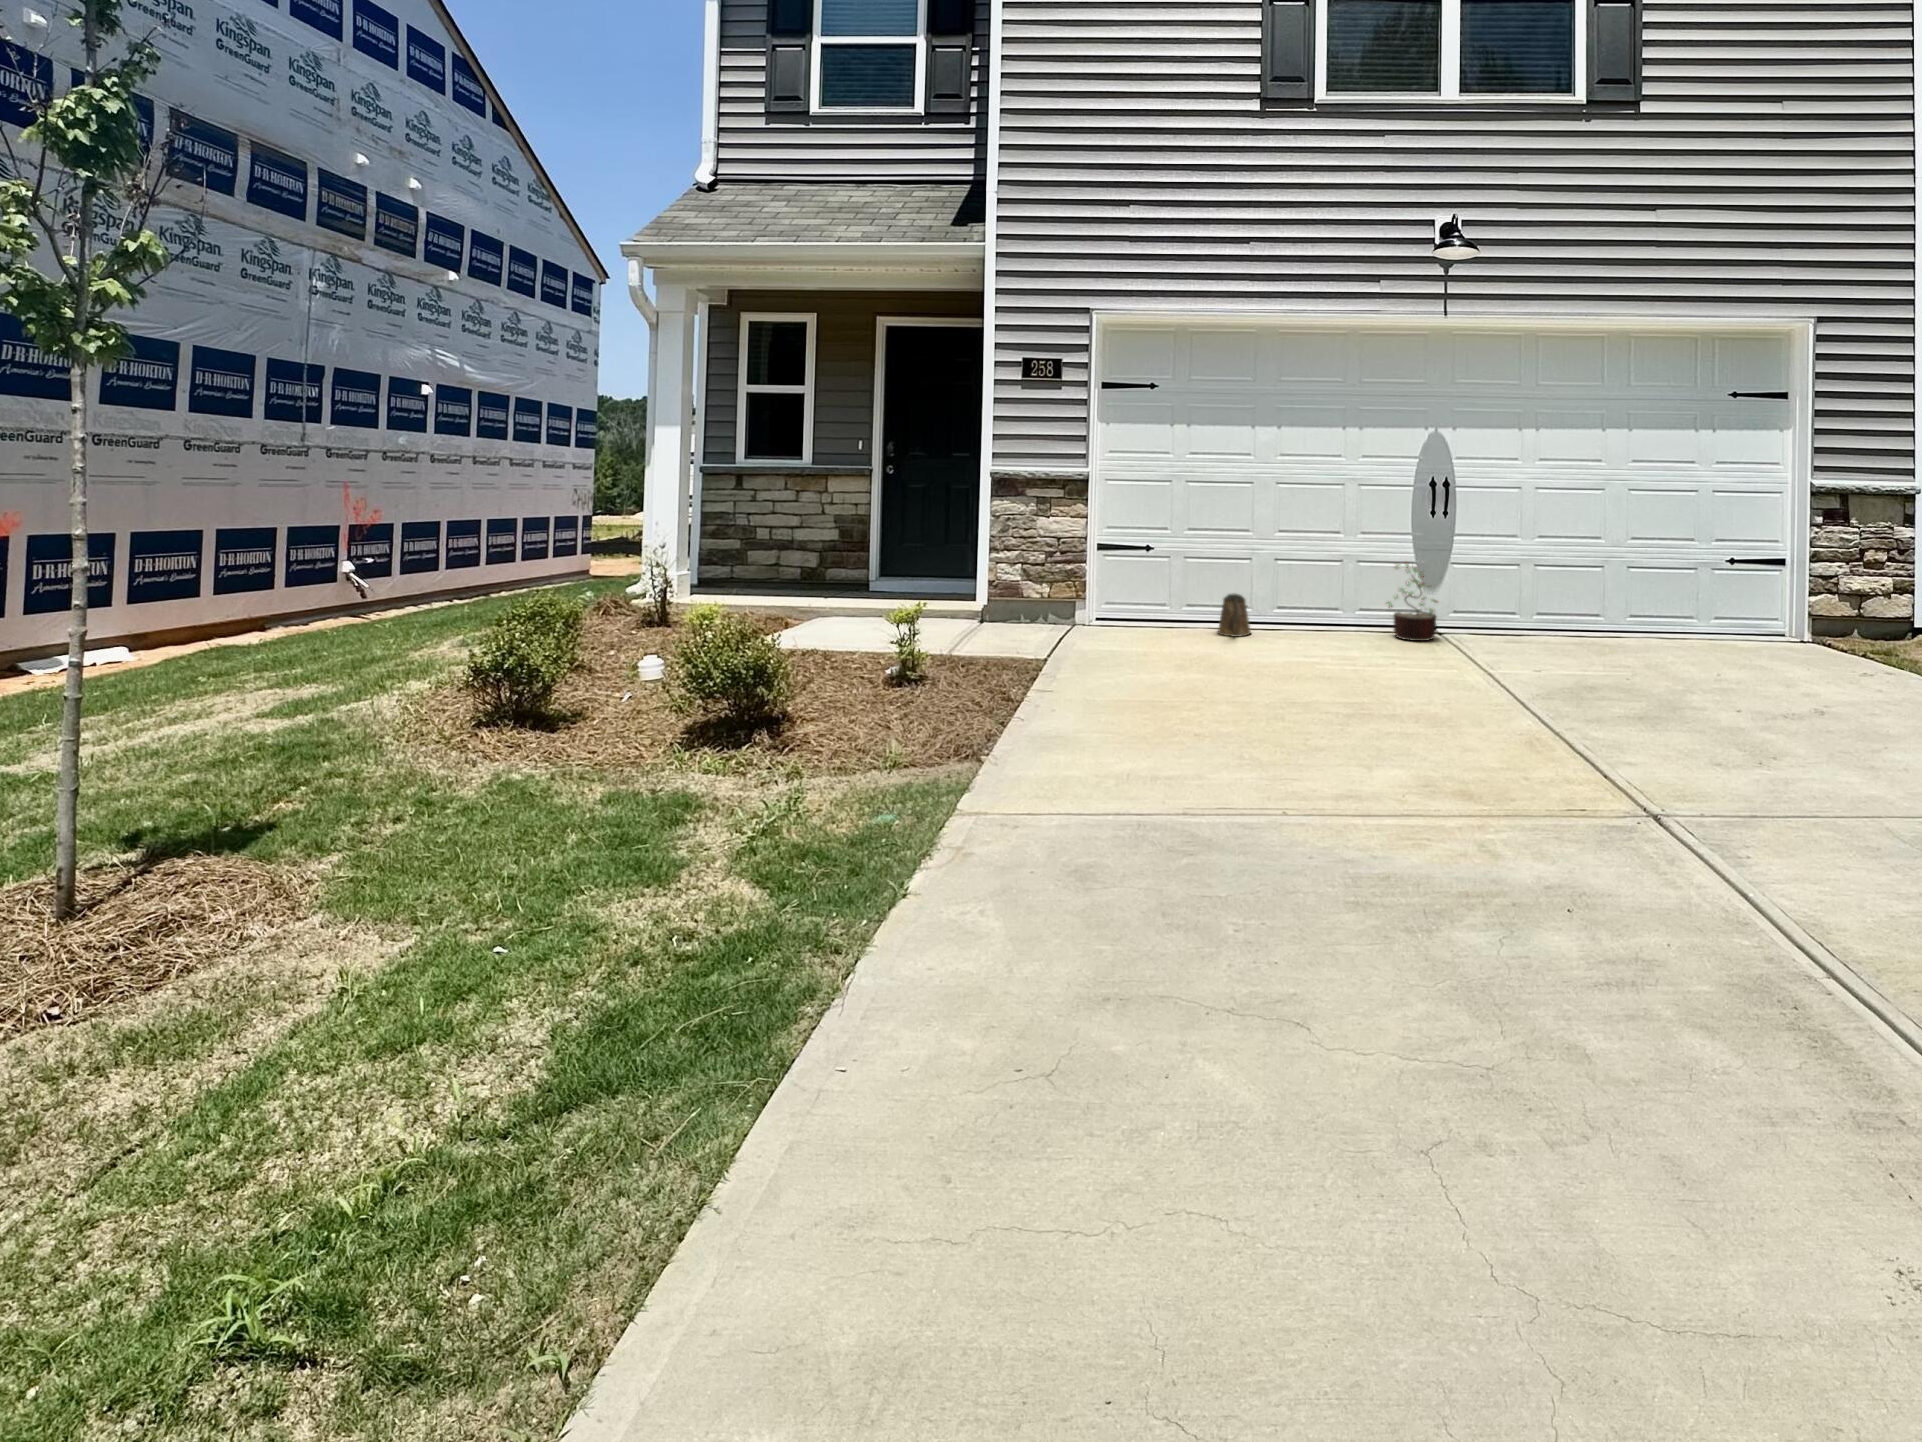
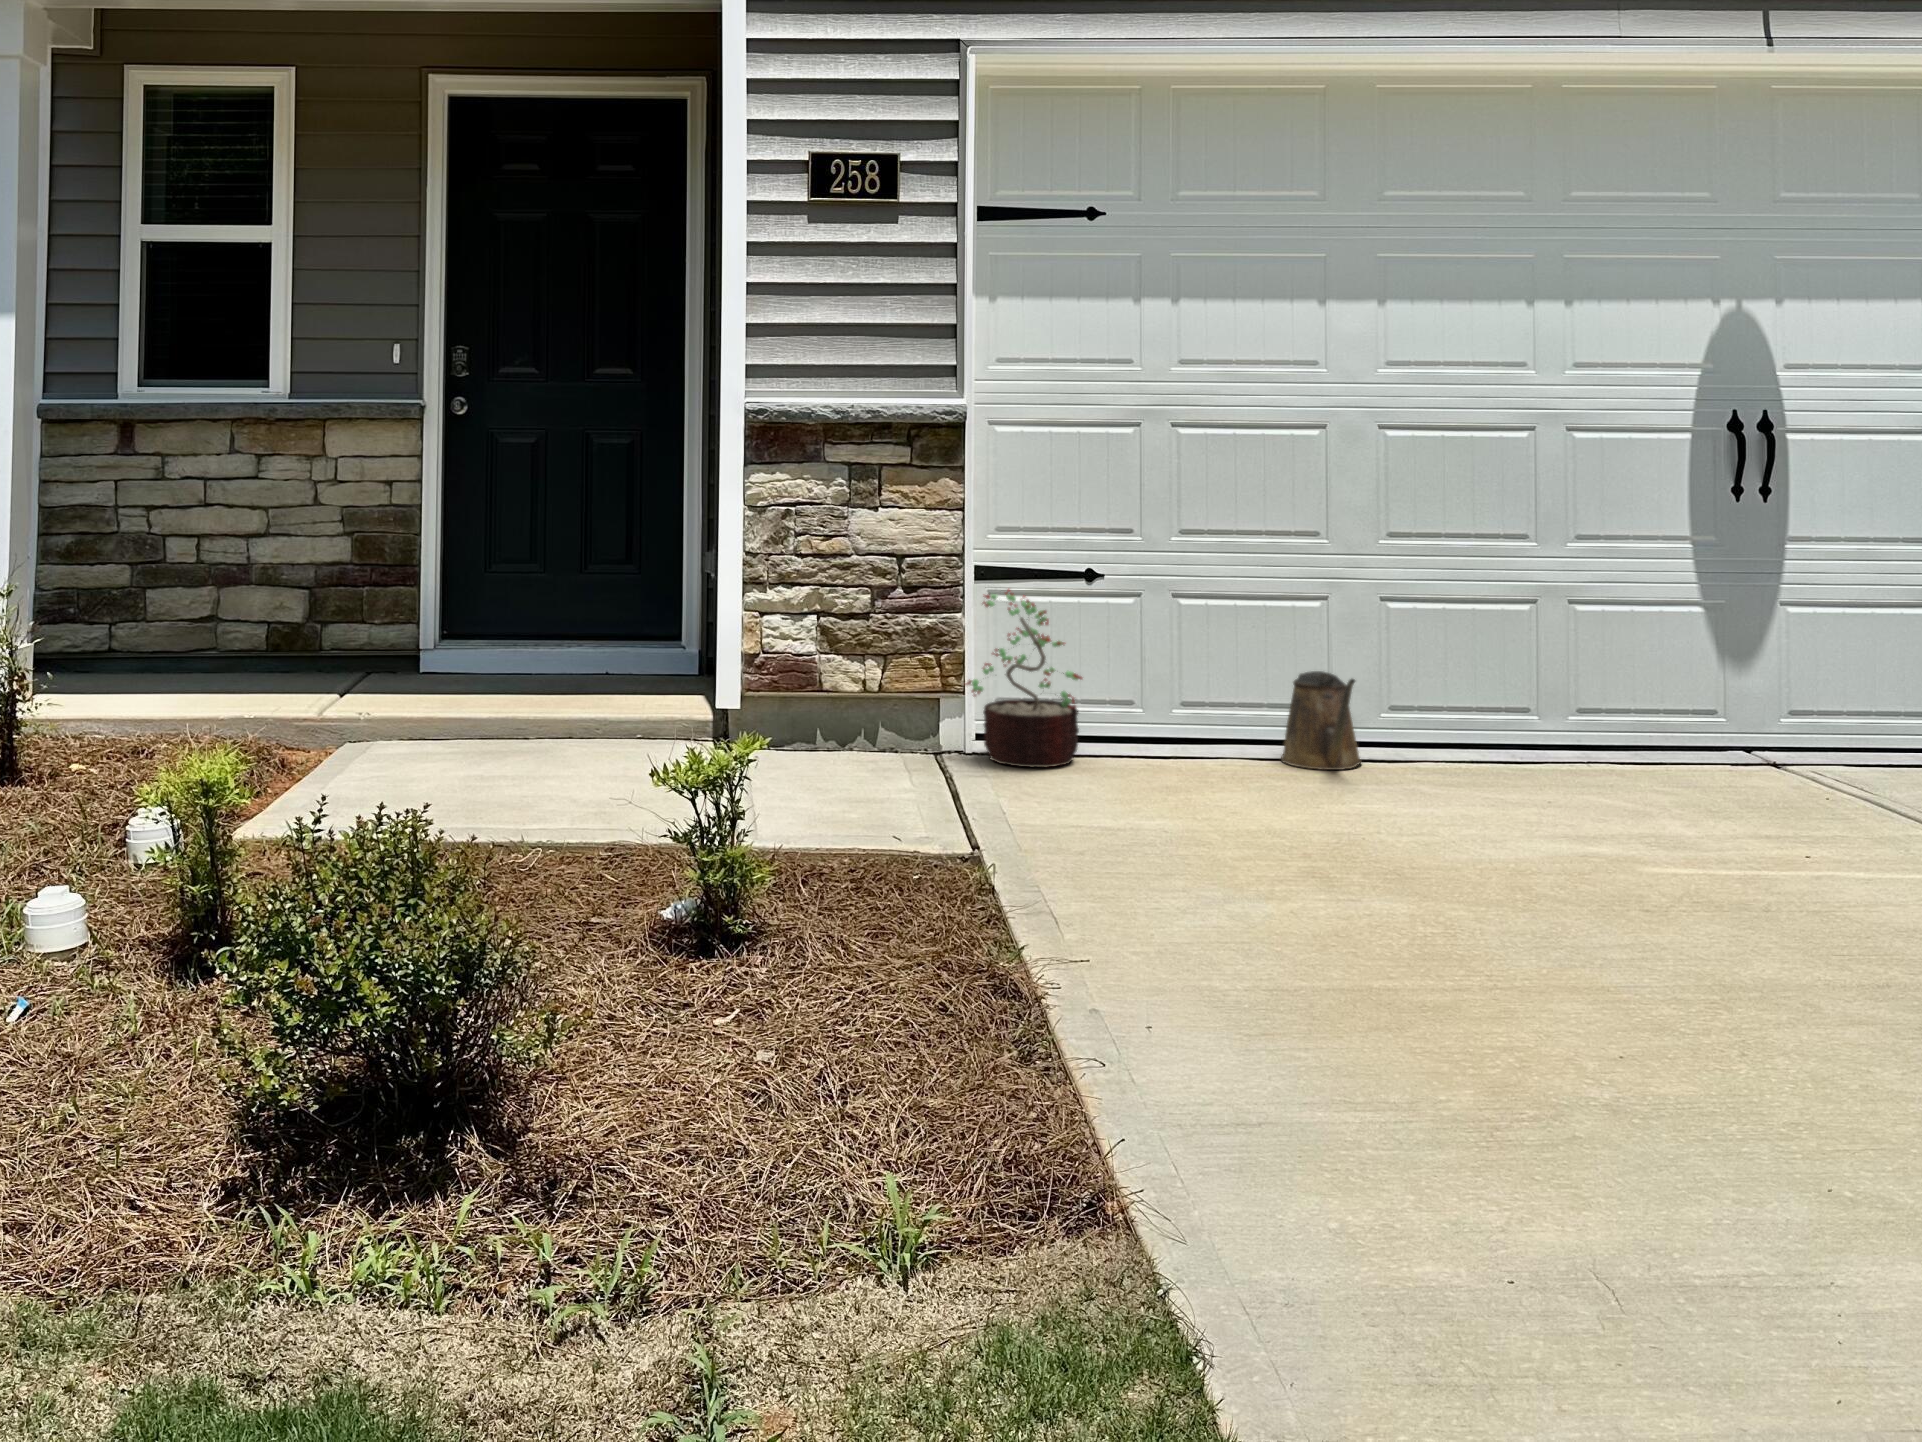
decorative plant: present [1388,562,1438,641] -> present [966,589,1082,767]

